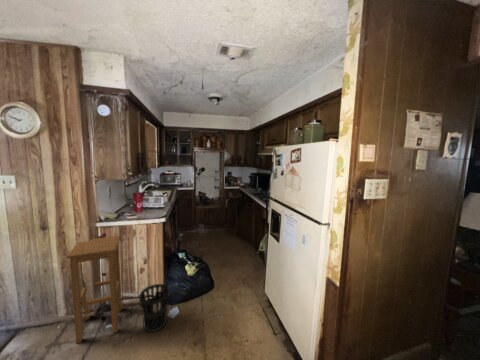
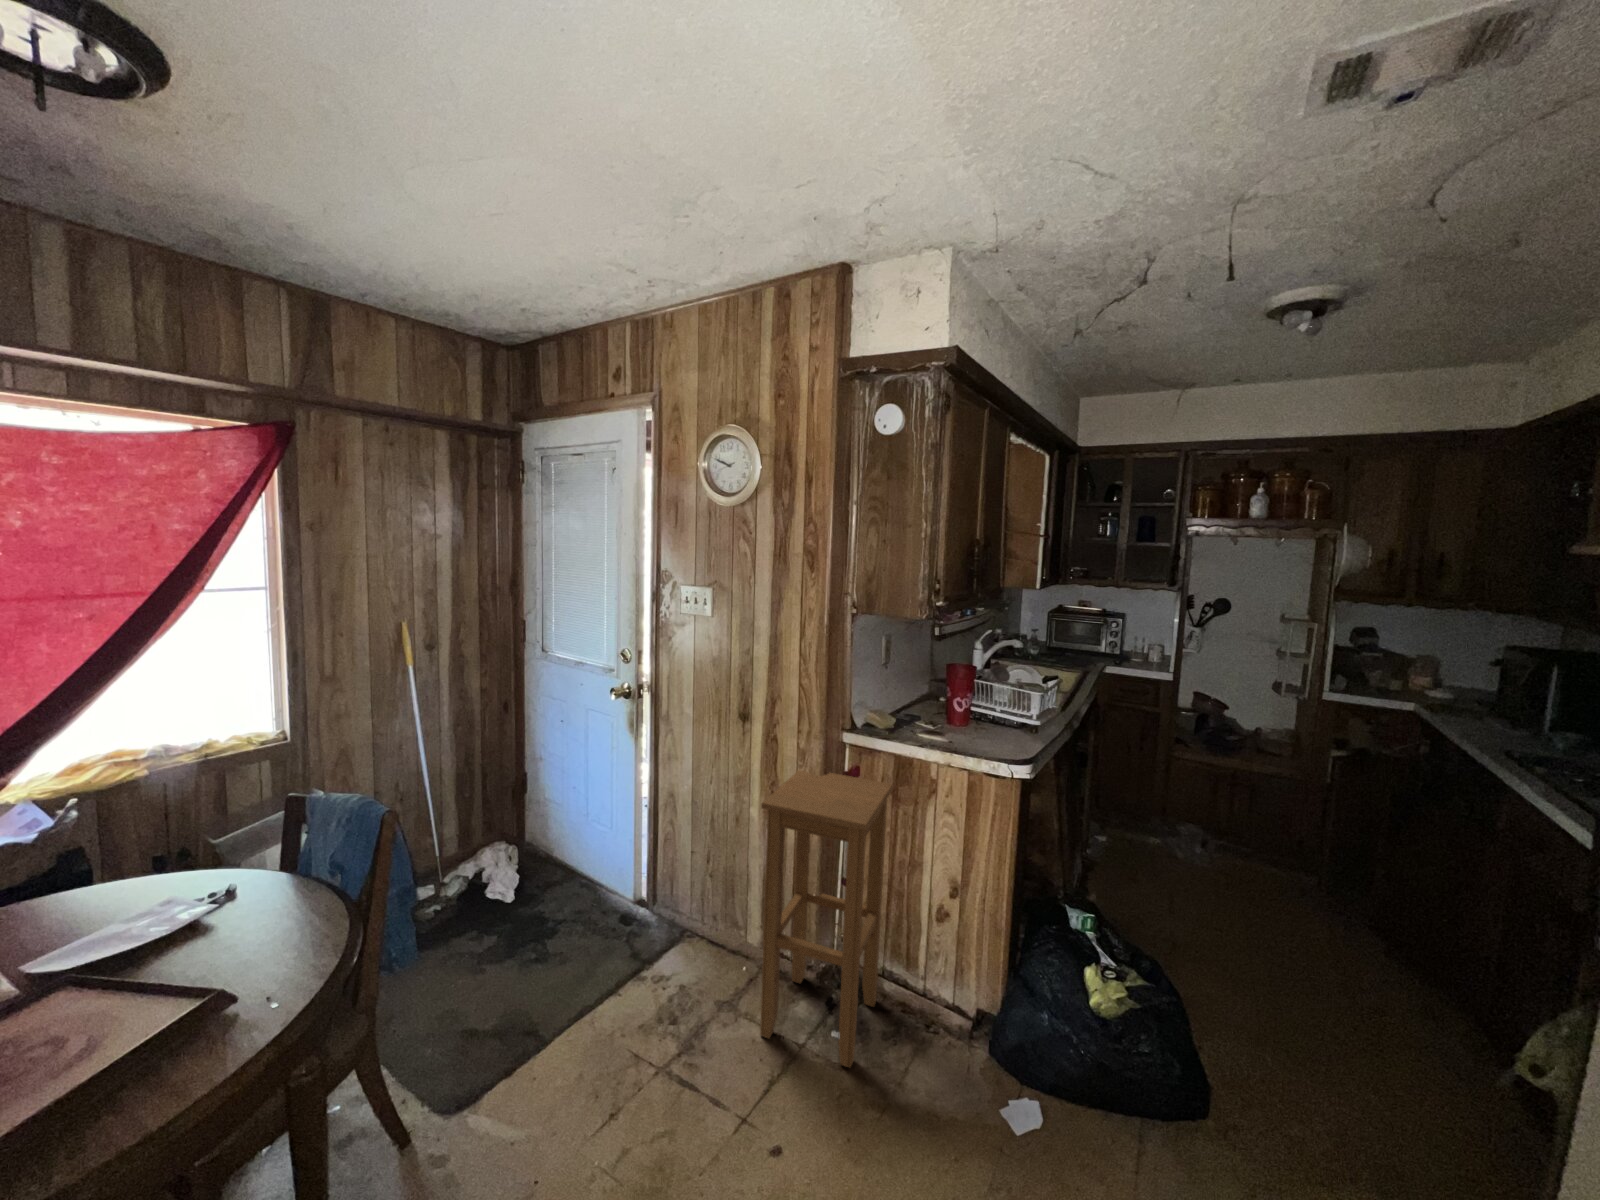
wastebasket: present [139,284,169,332] -> none [913,977,1011,1147]

